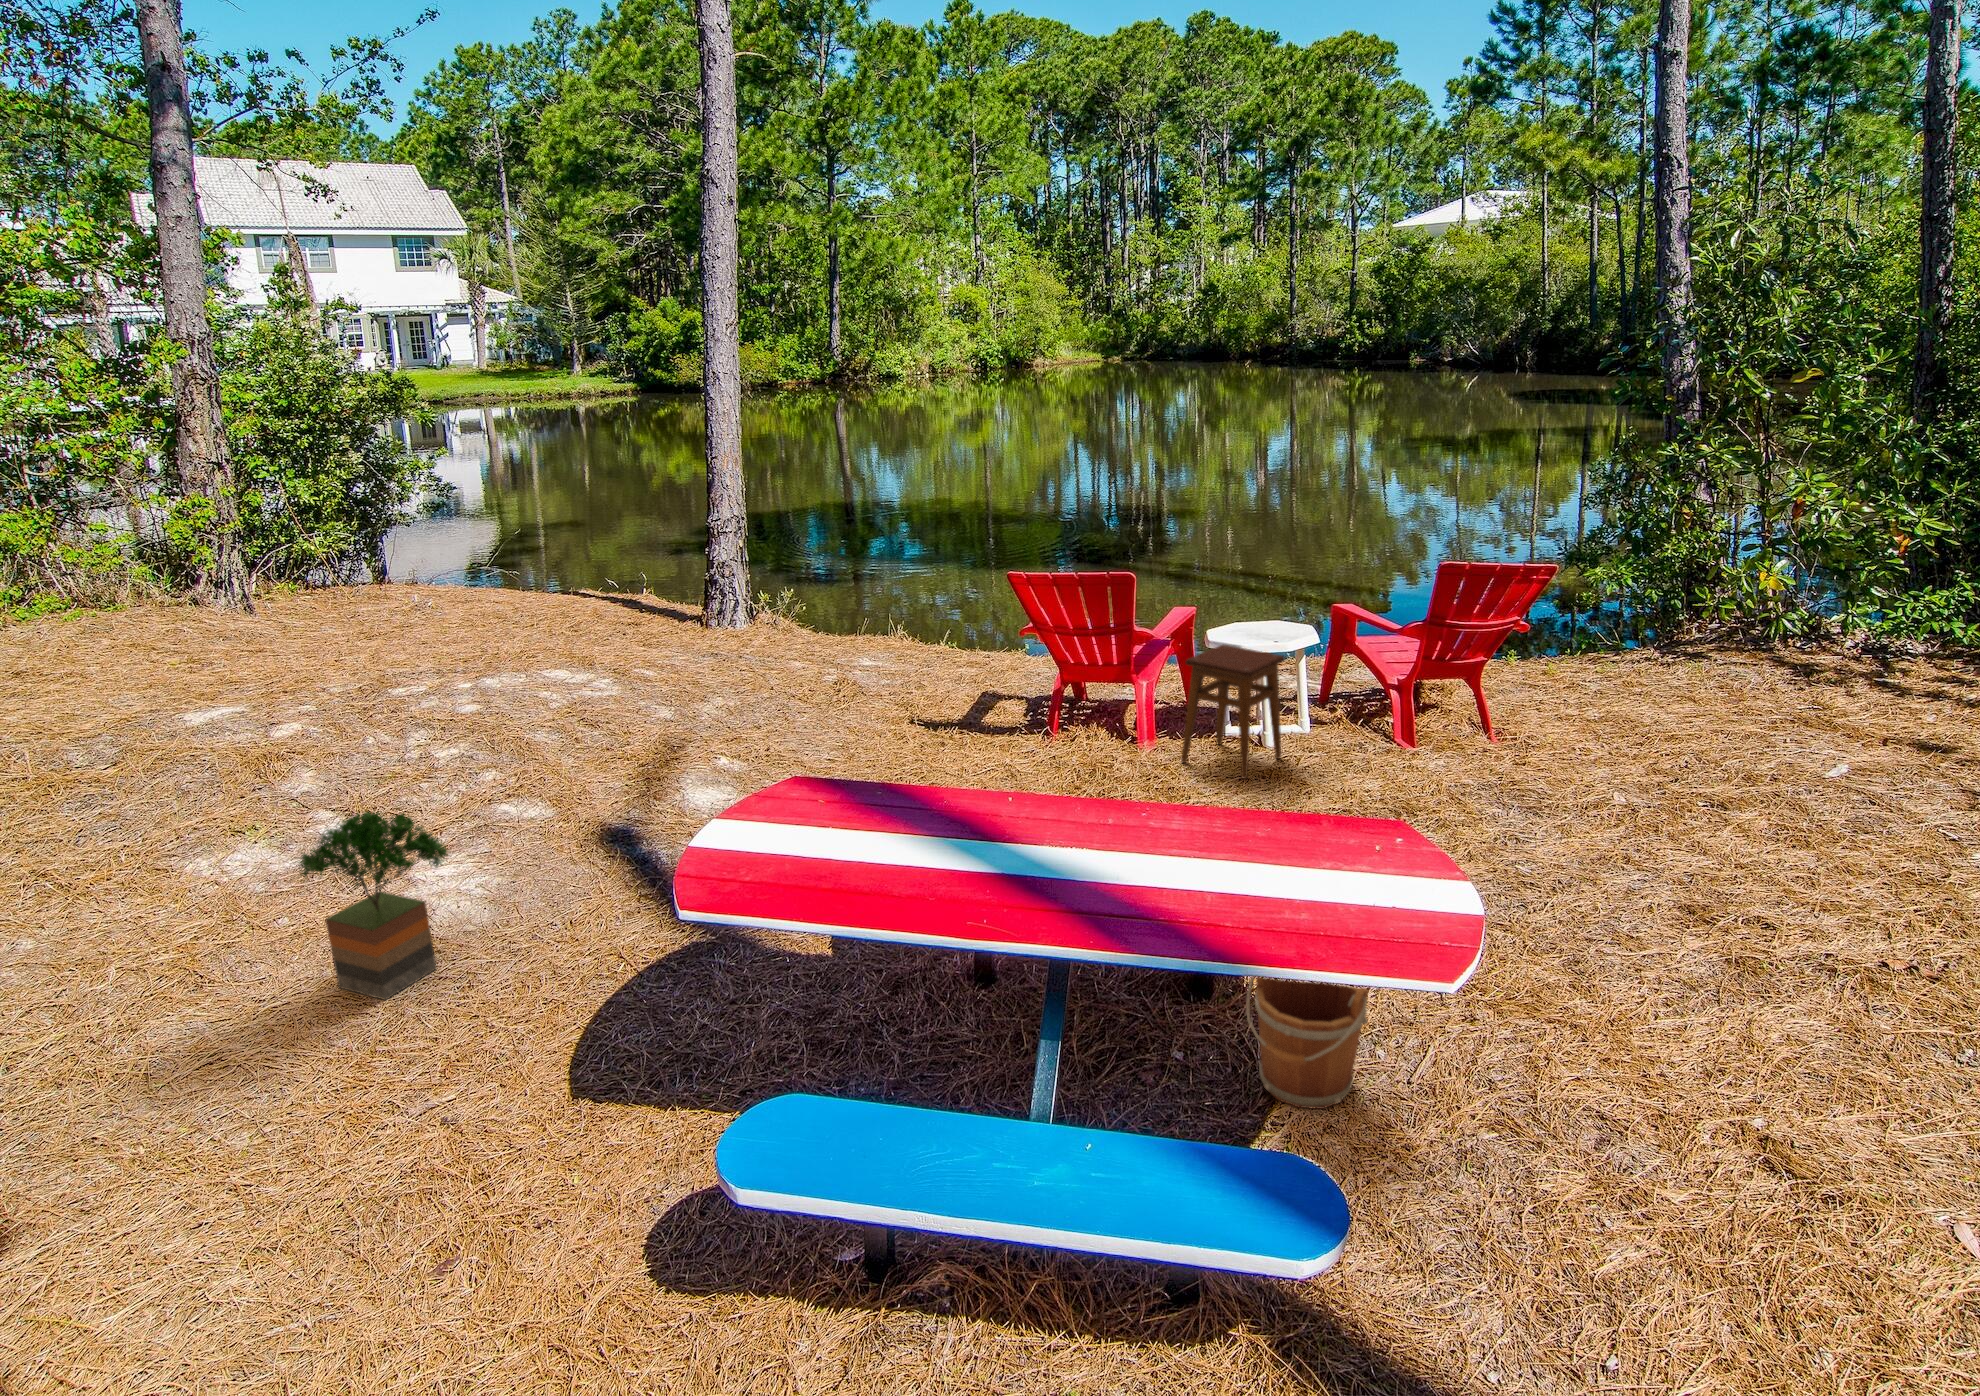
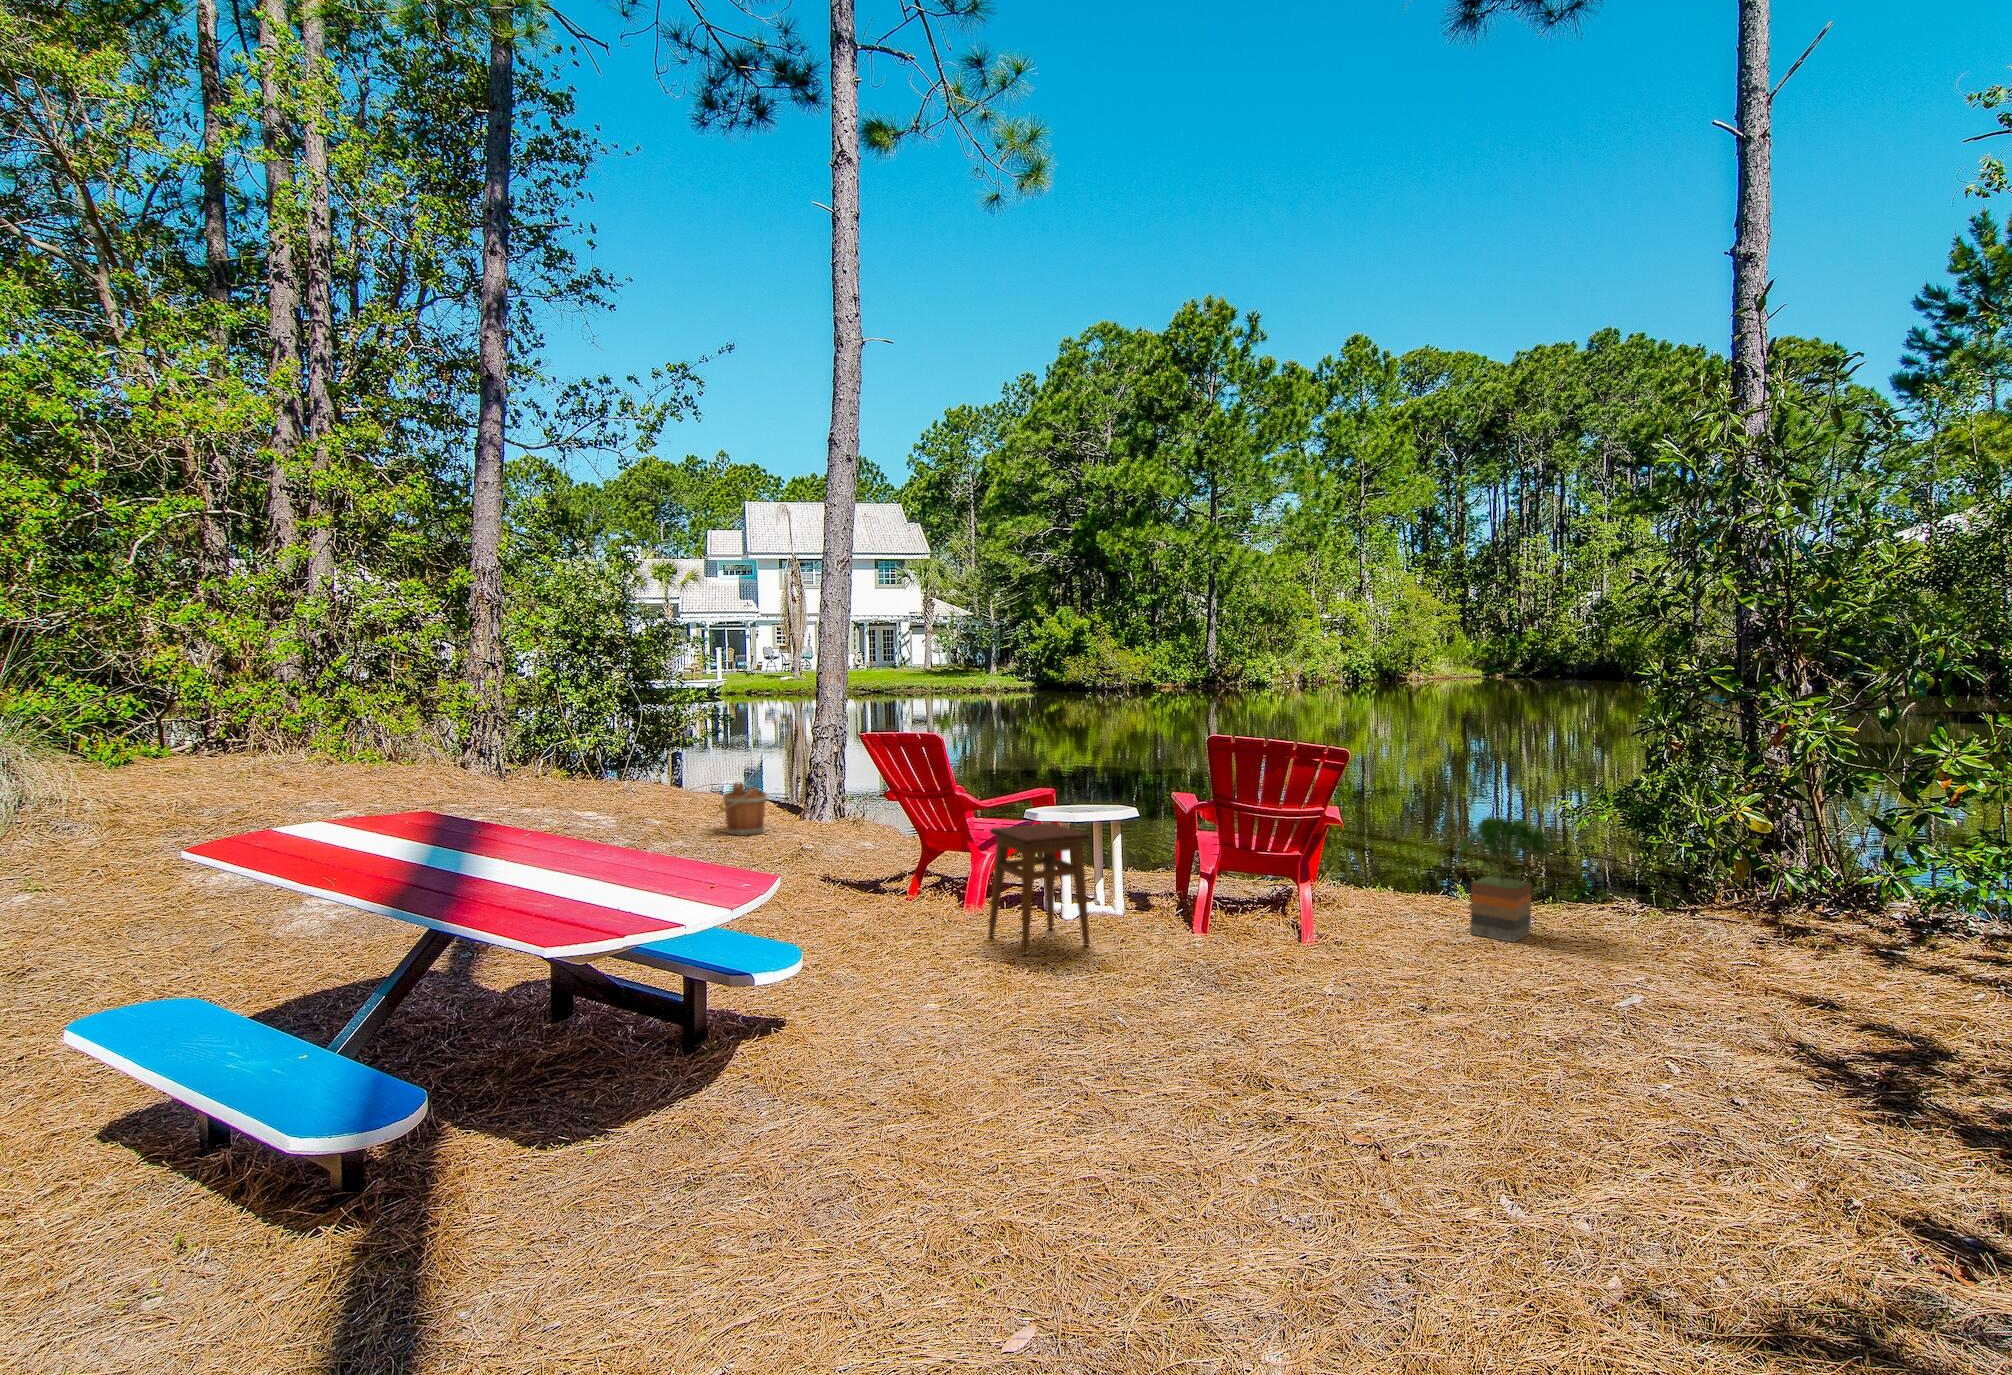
potted tree: present [298,812,449,1000] -> present [1459,817,1553,942]
bucket: present [1246,976,1369,1109] -> present [720,782,767,836]

